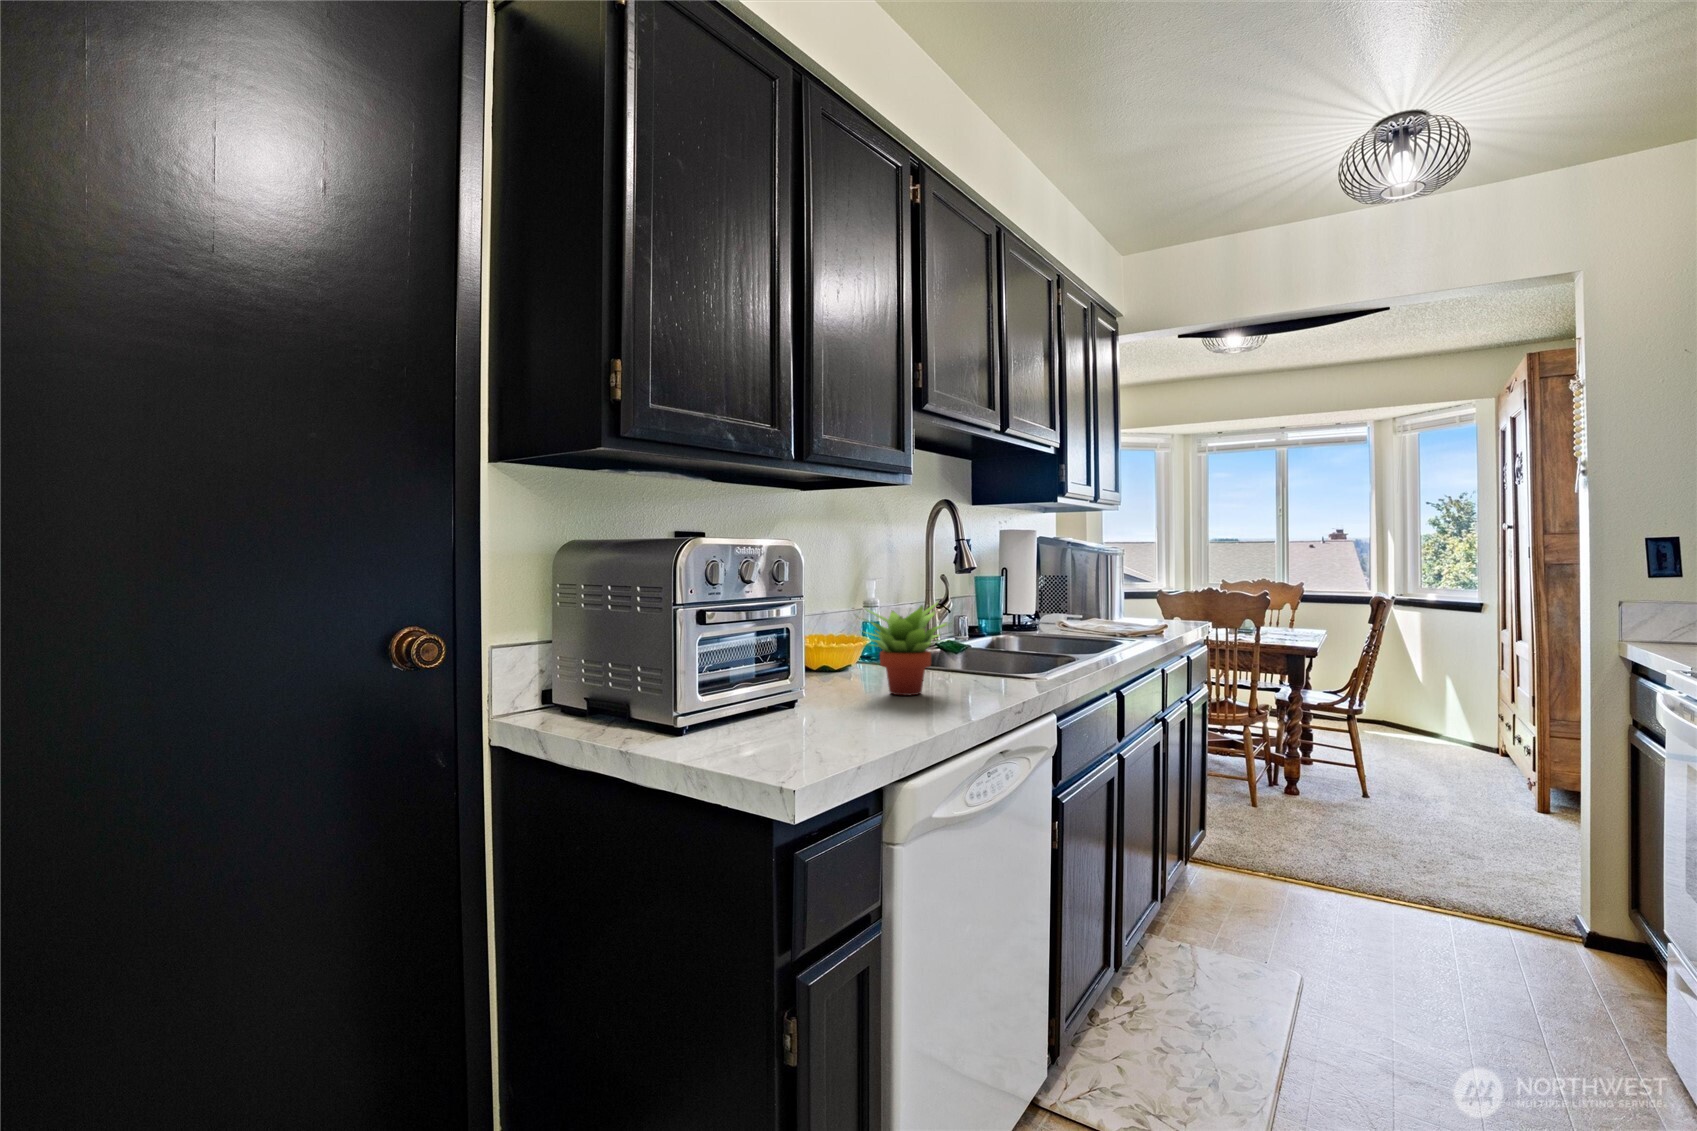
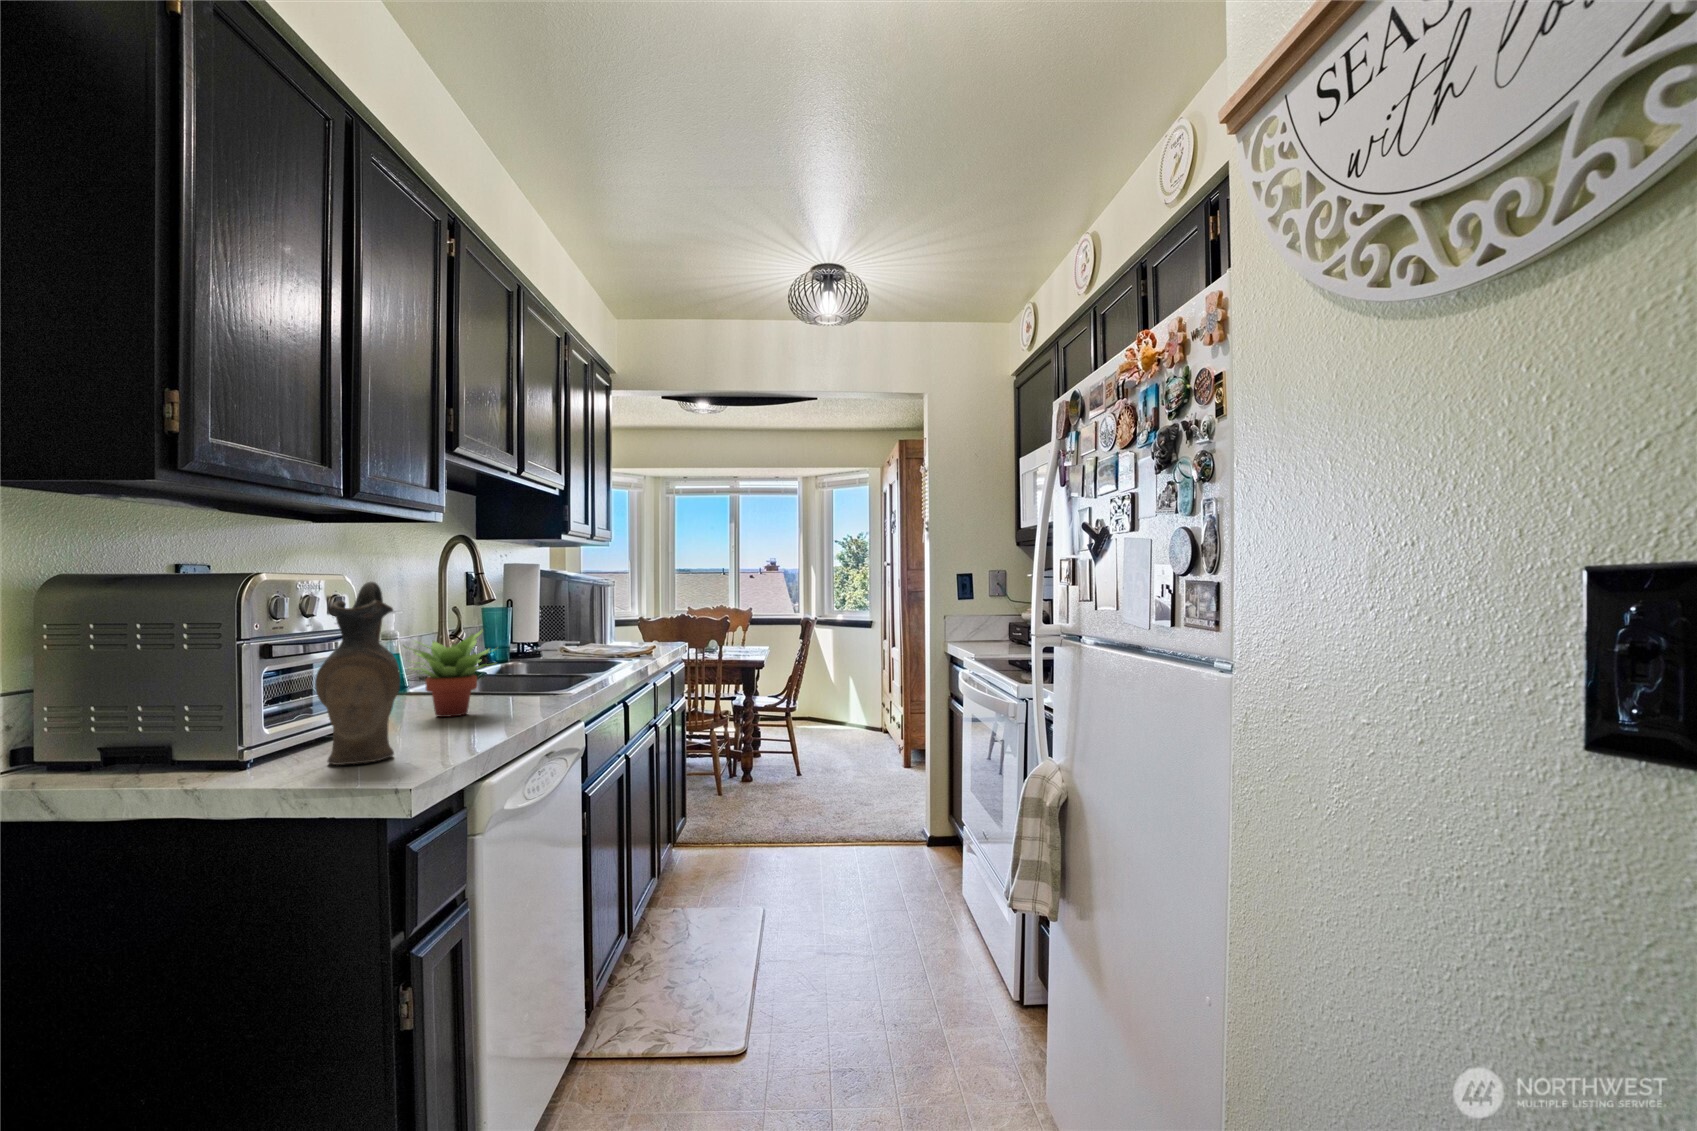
ceramic pitcher: none [728,544,813,747] -> present [315,582,400,765]

